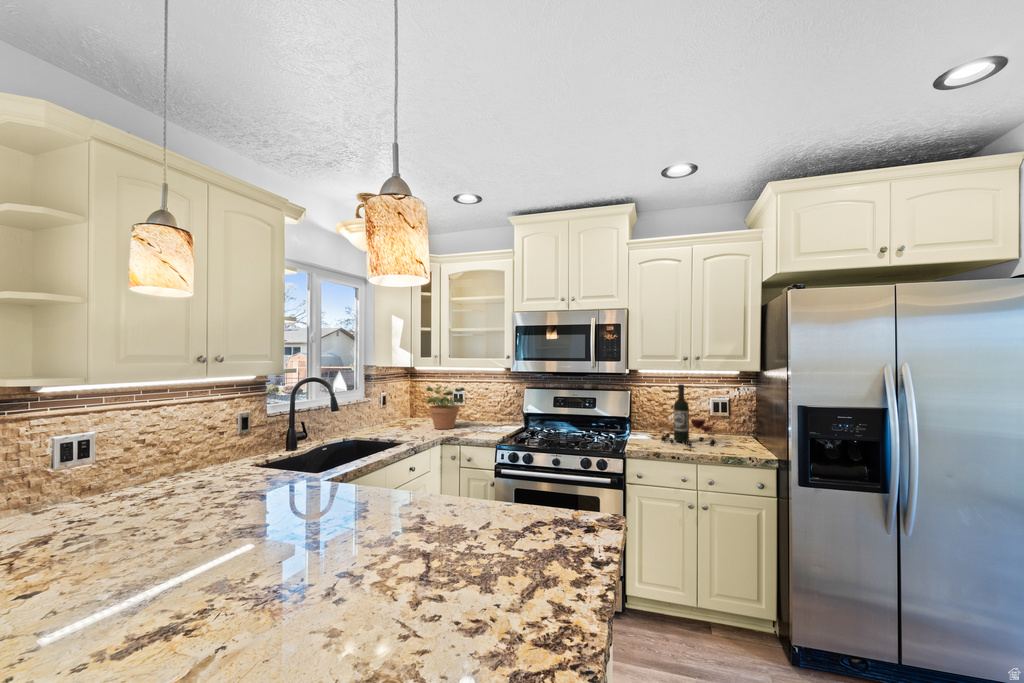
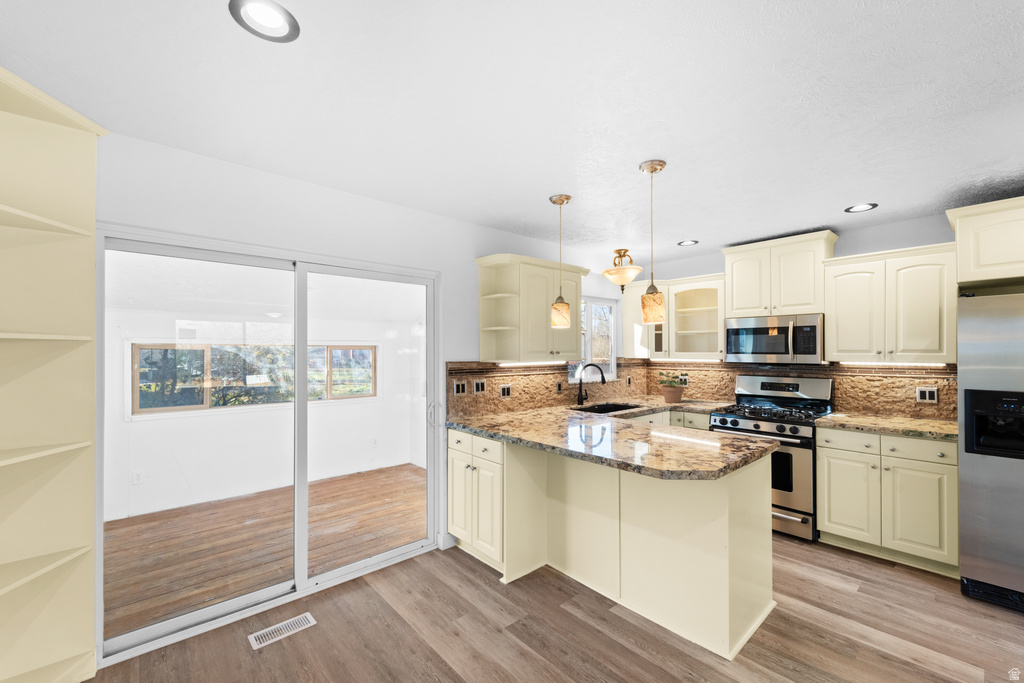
wine bottle: present [661,384,715,447] -> none [854,373,909,425]

